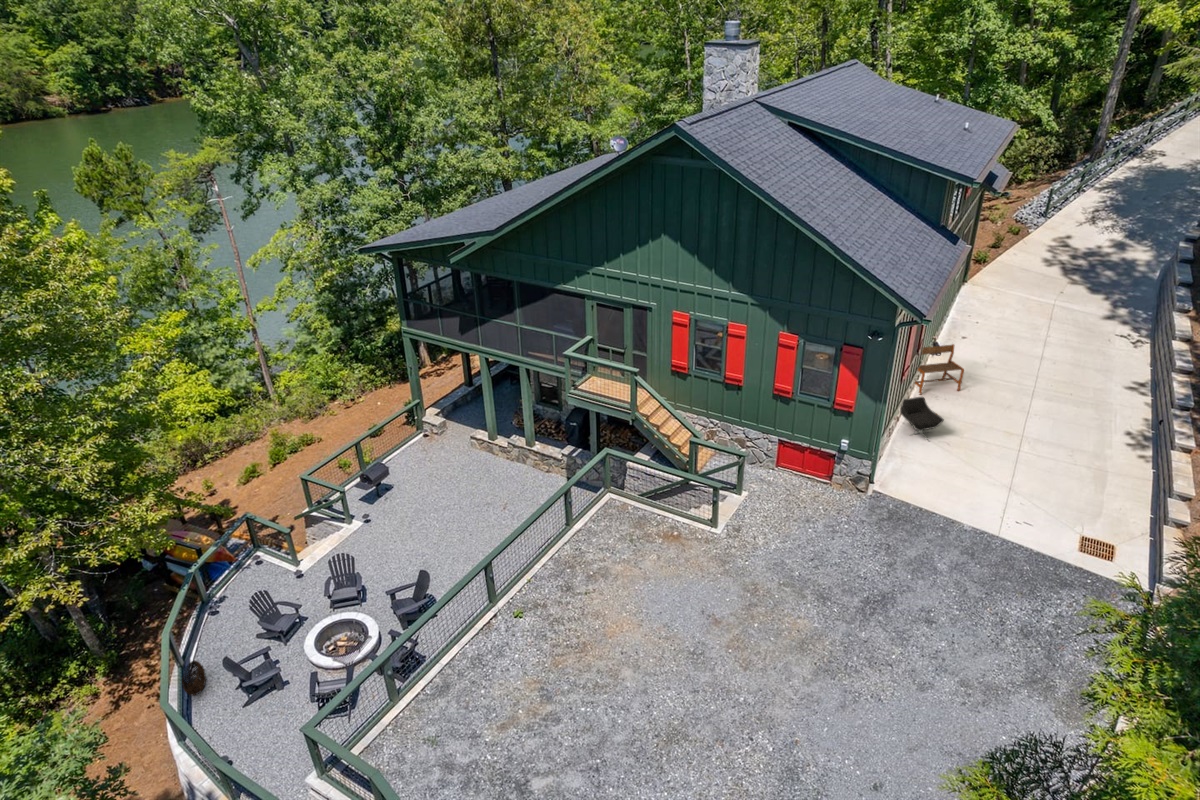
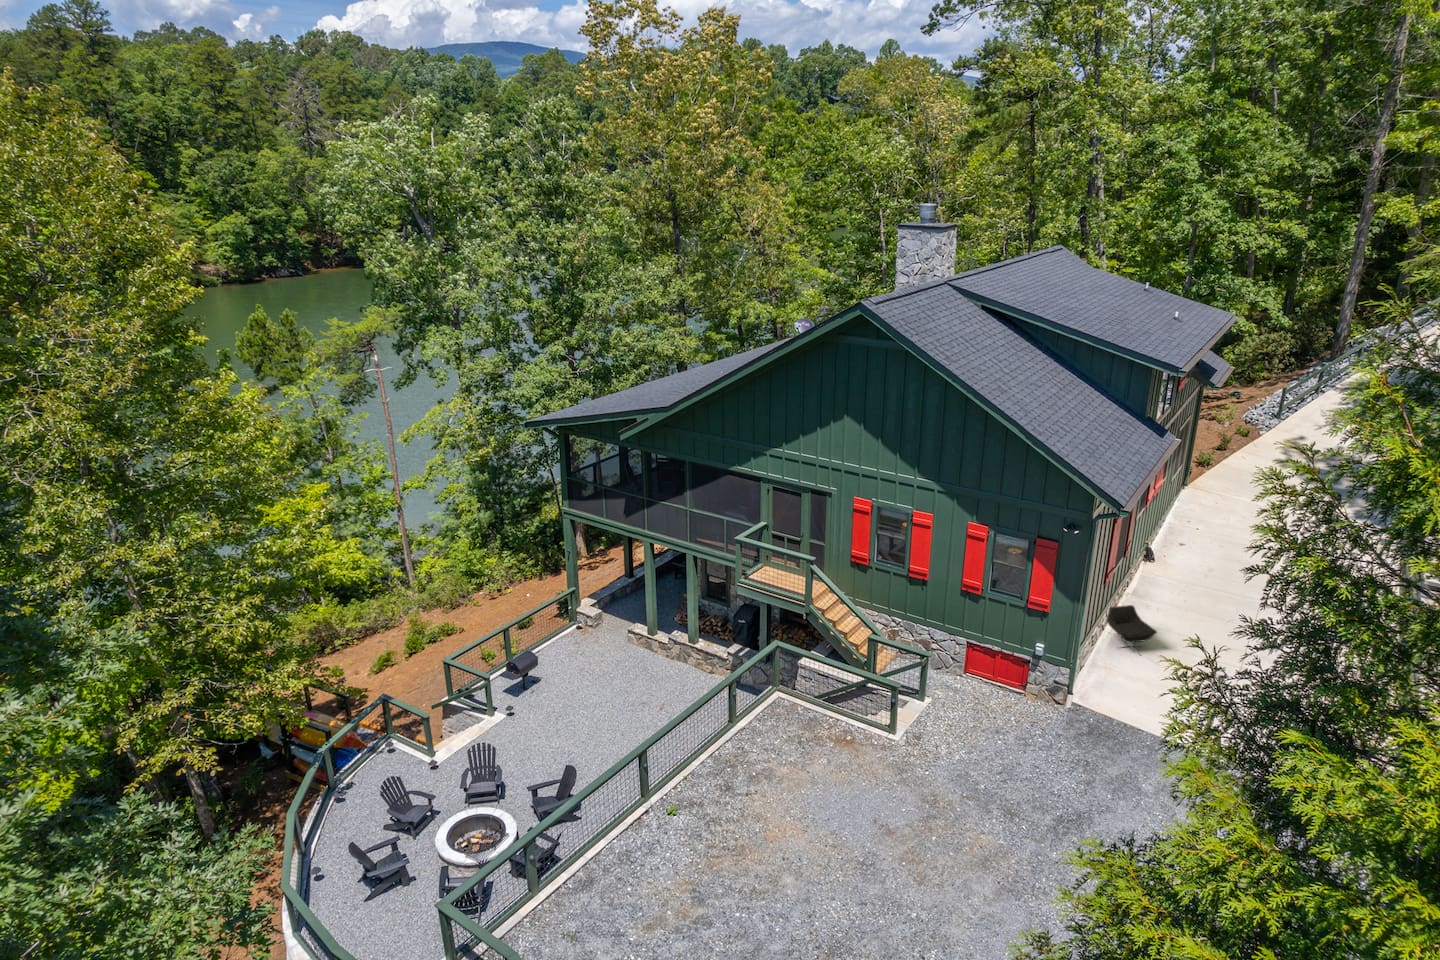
bench: present [915,344,964,395] -> none [1118,550,1182,606]
basket: present [182,661,206,695] -> none [305,846,330,885]

